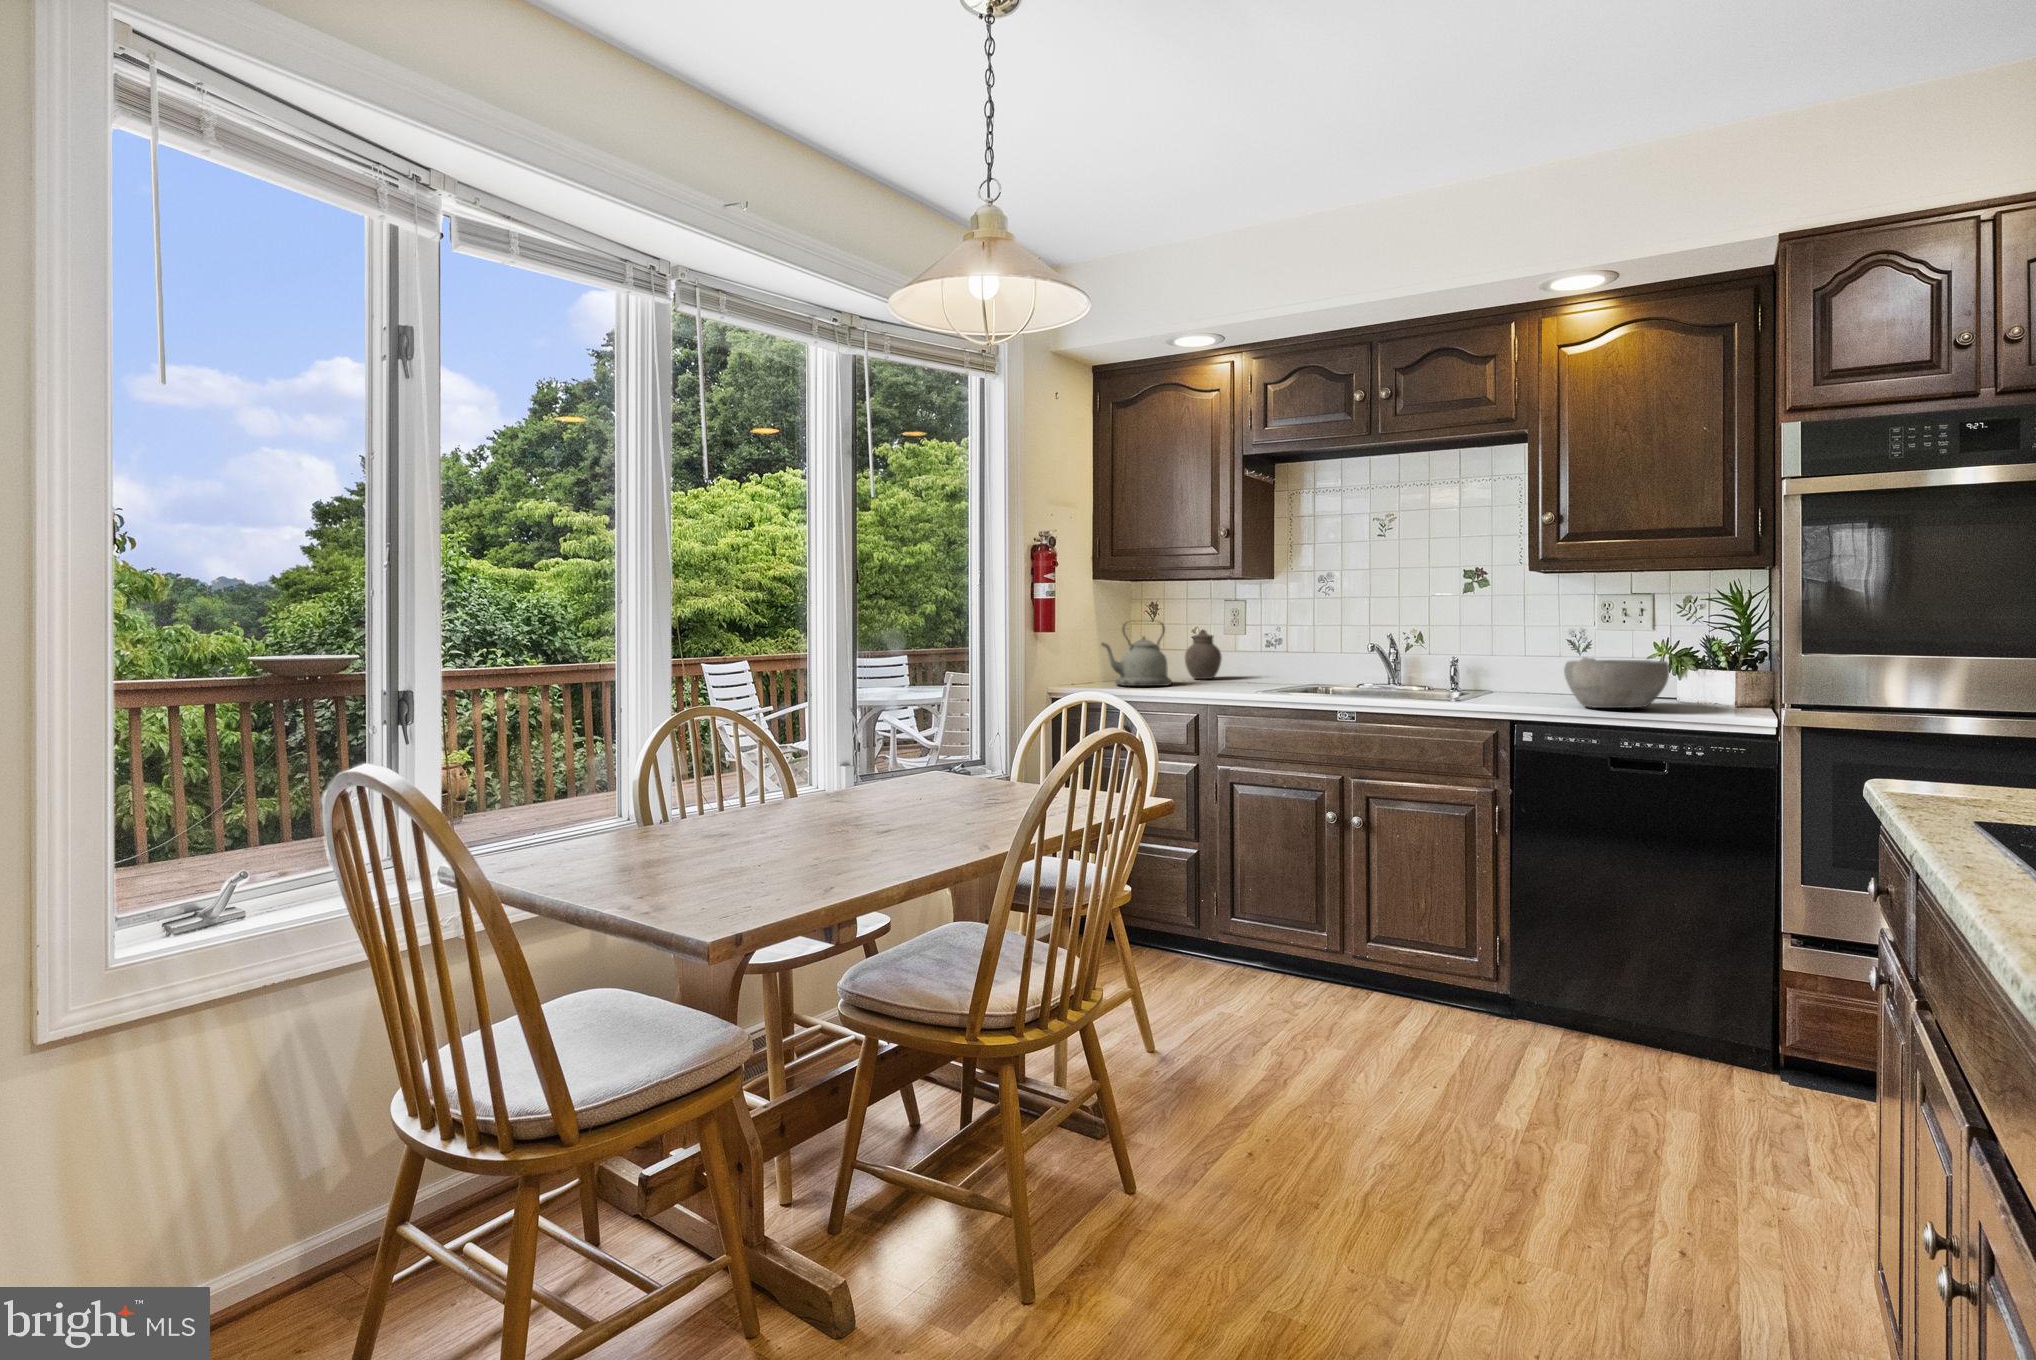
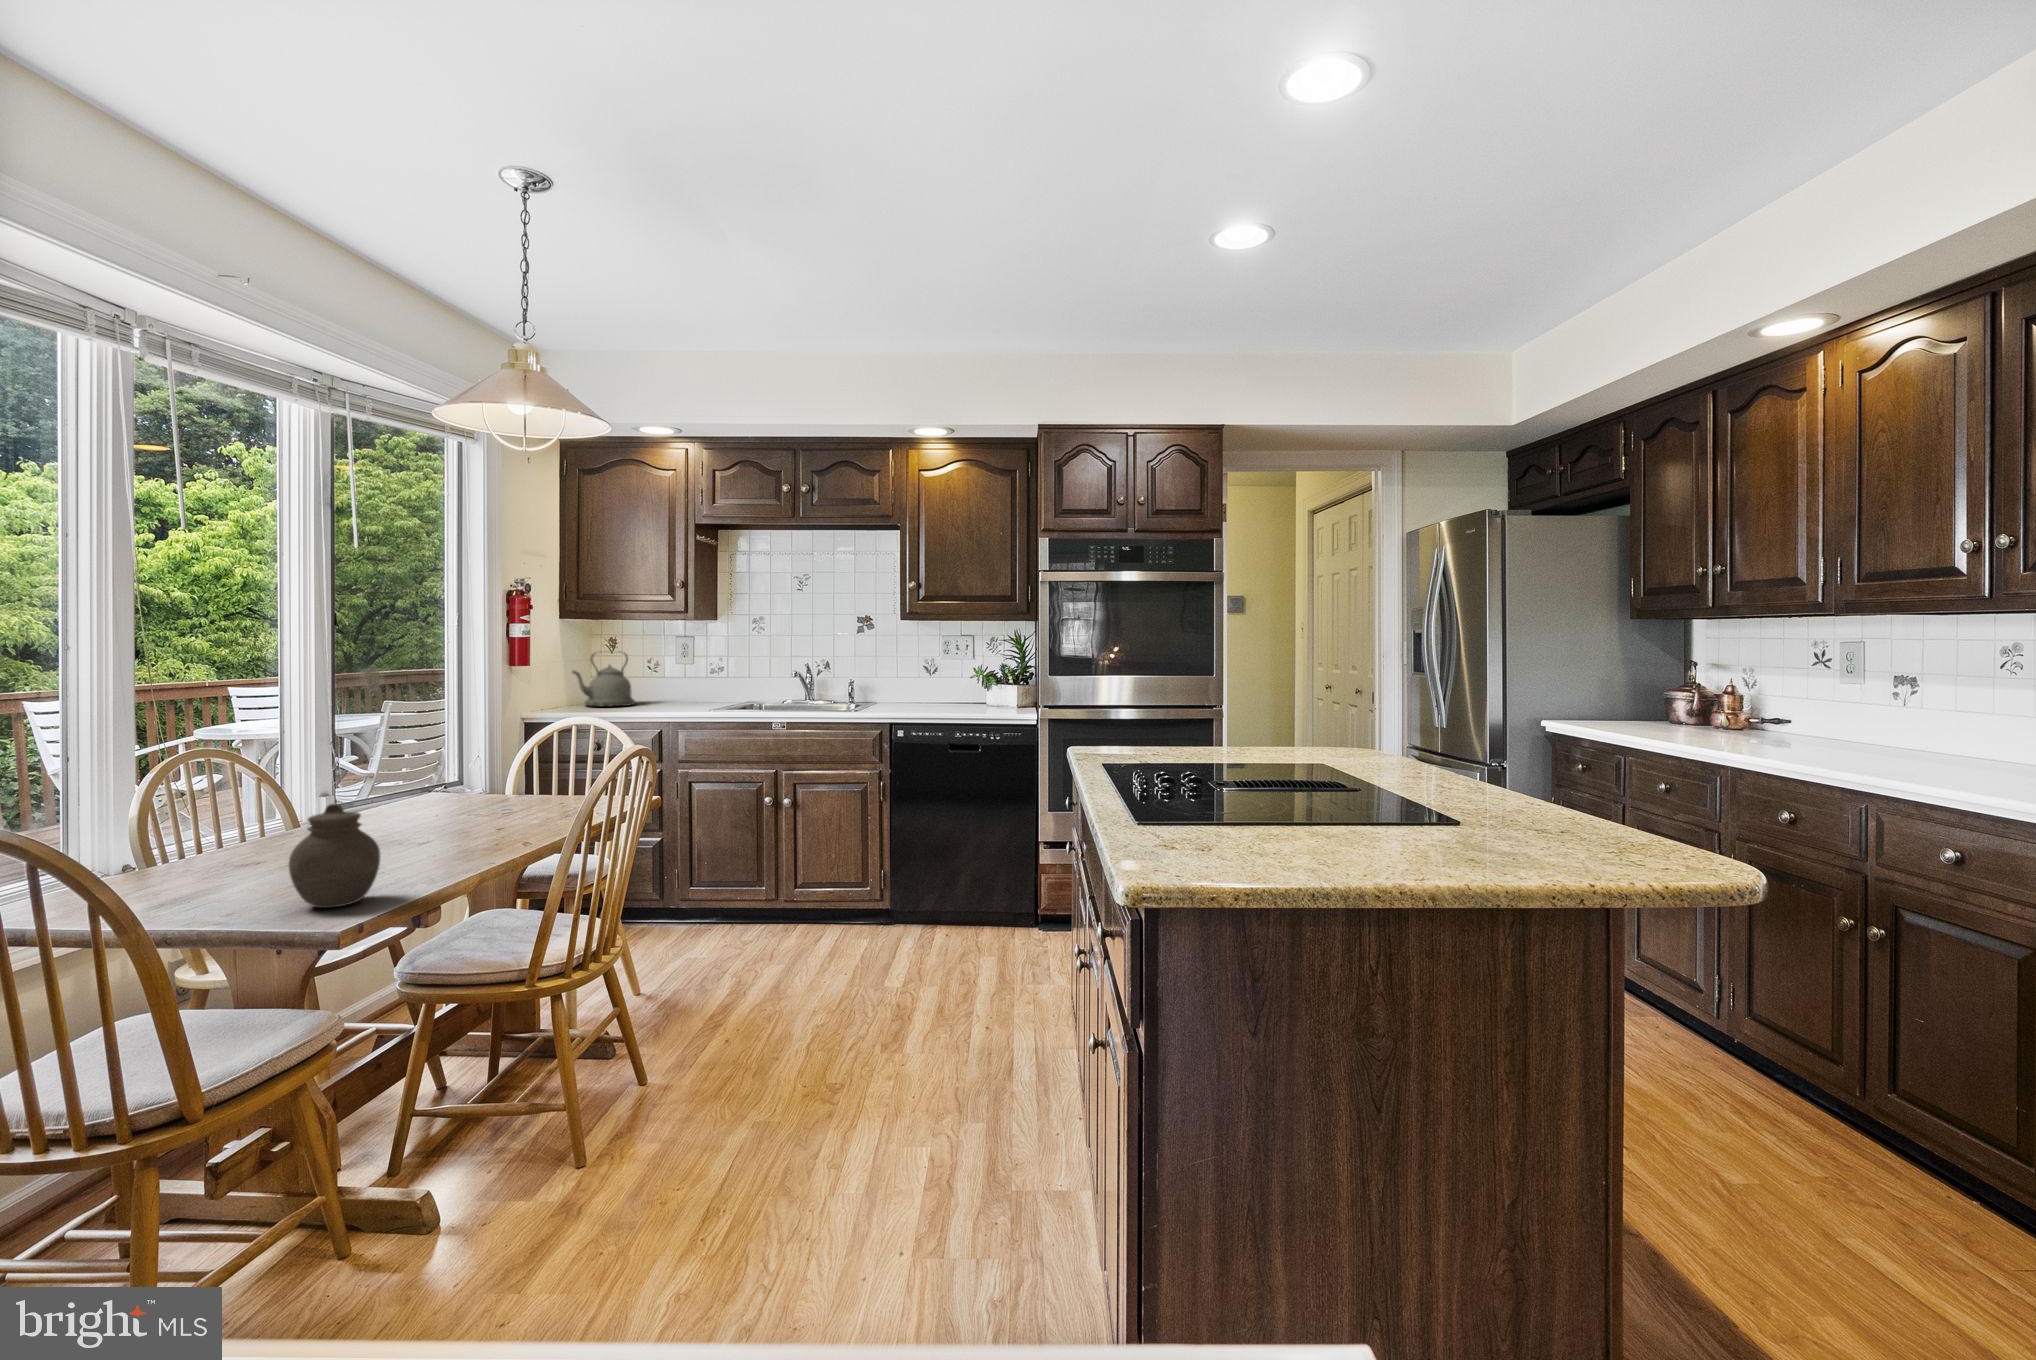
jar: present [1185,630,1222,679] -> present [289,804,380,908]
bowl: present [1564,657,1669,708] -> none [922,681,982,714]

